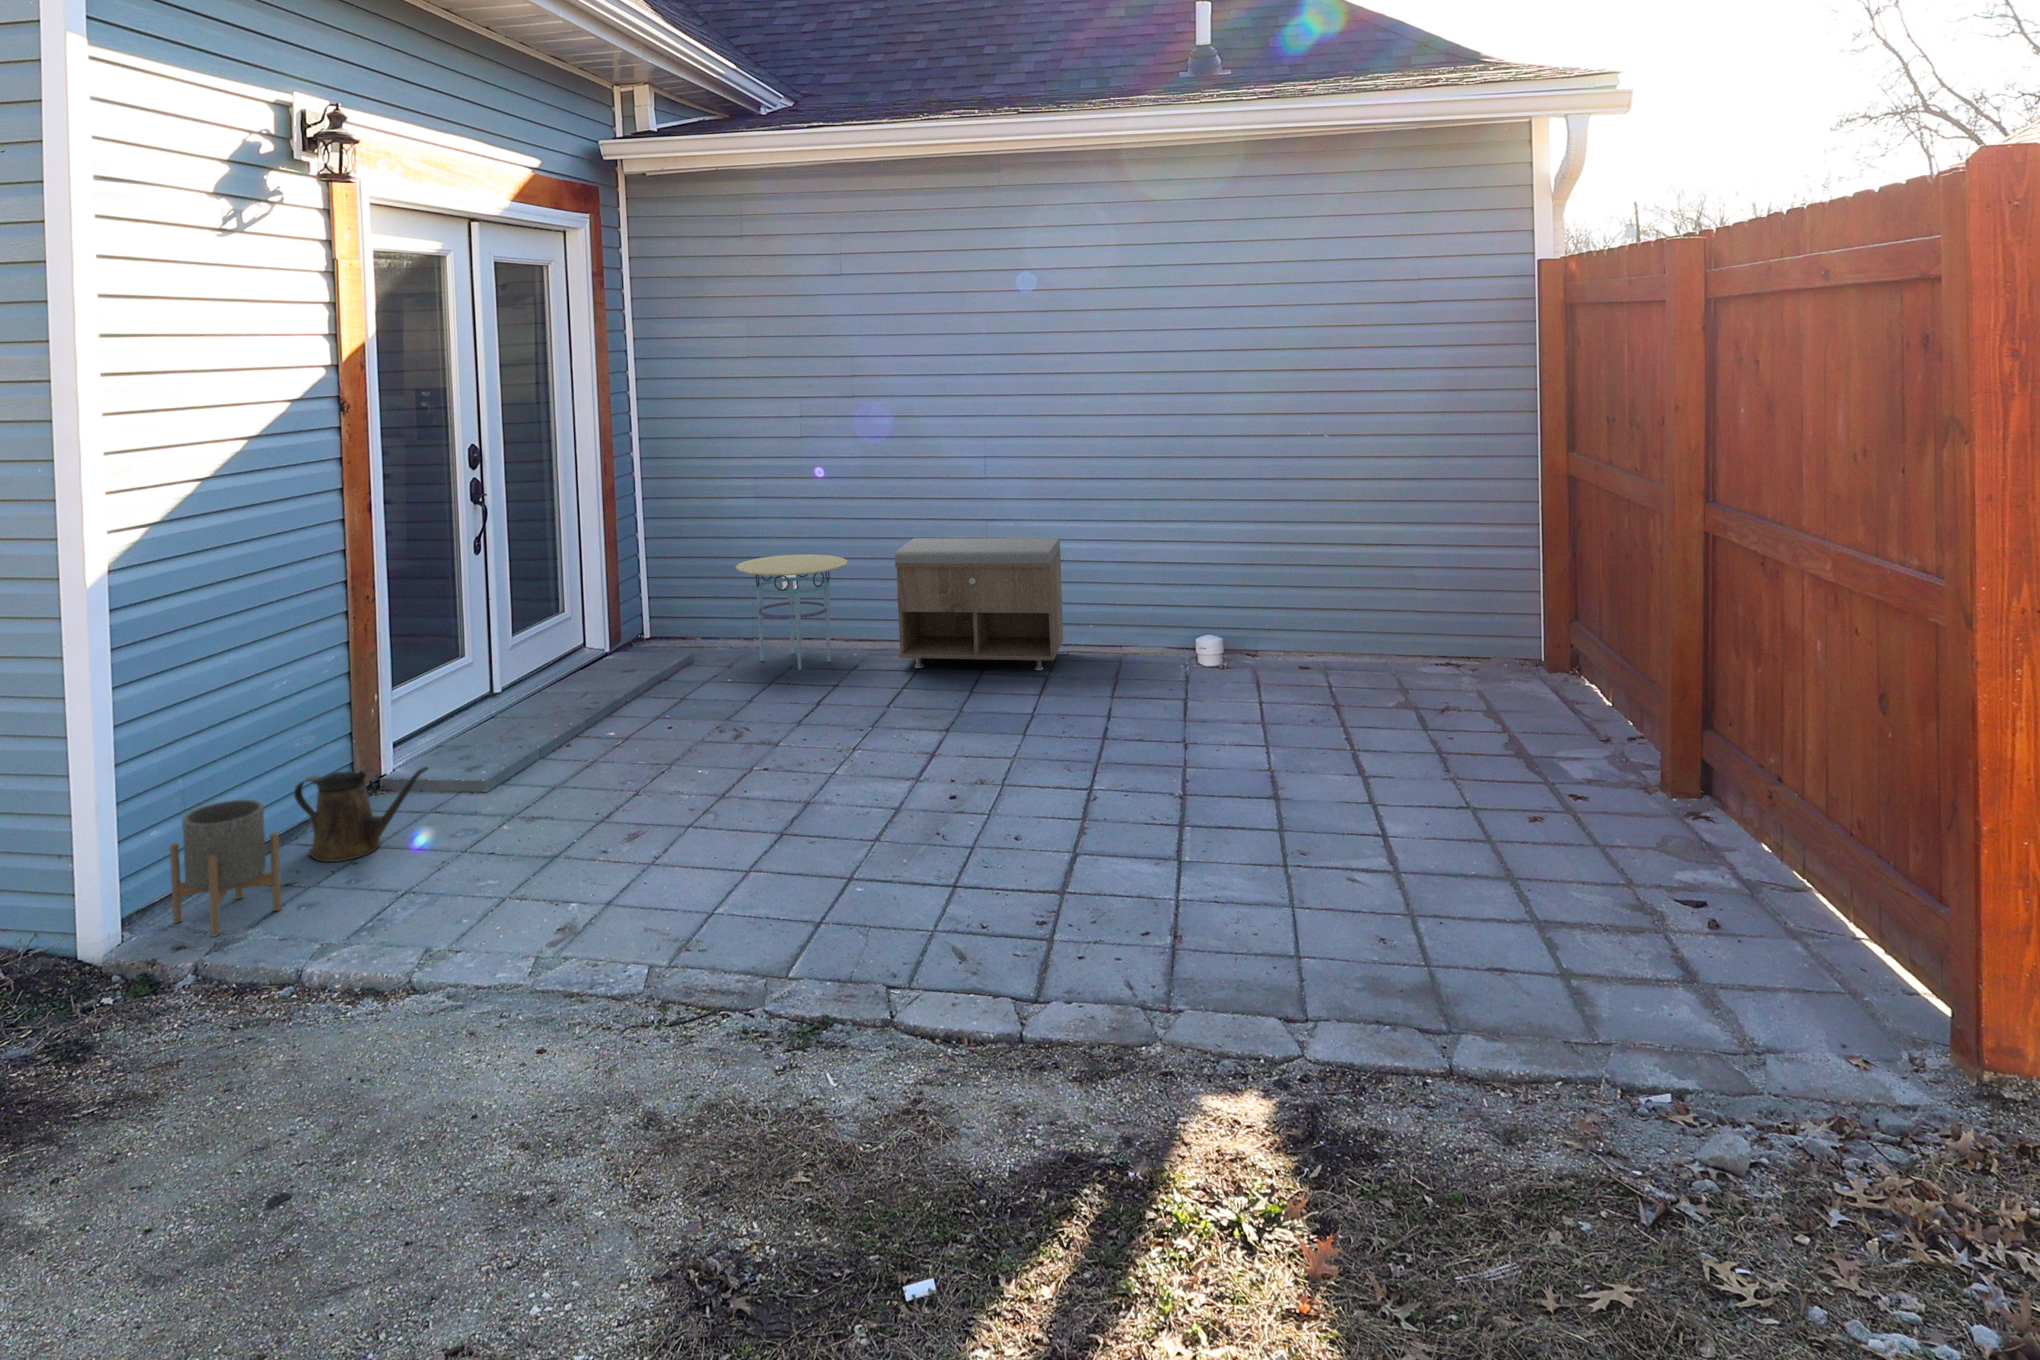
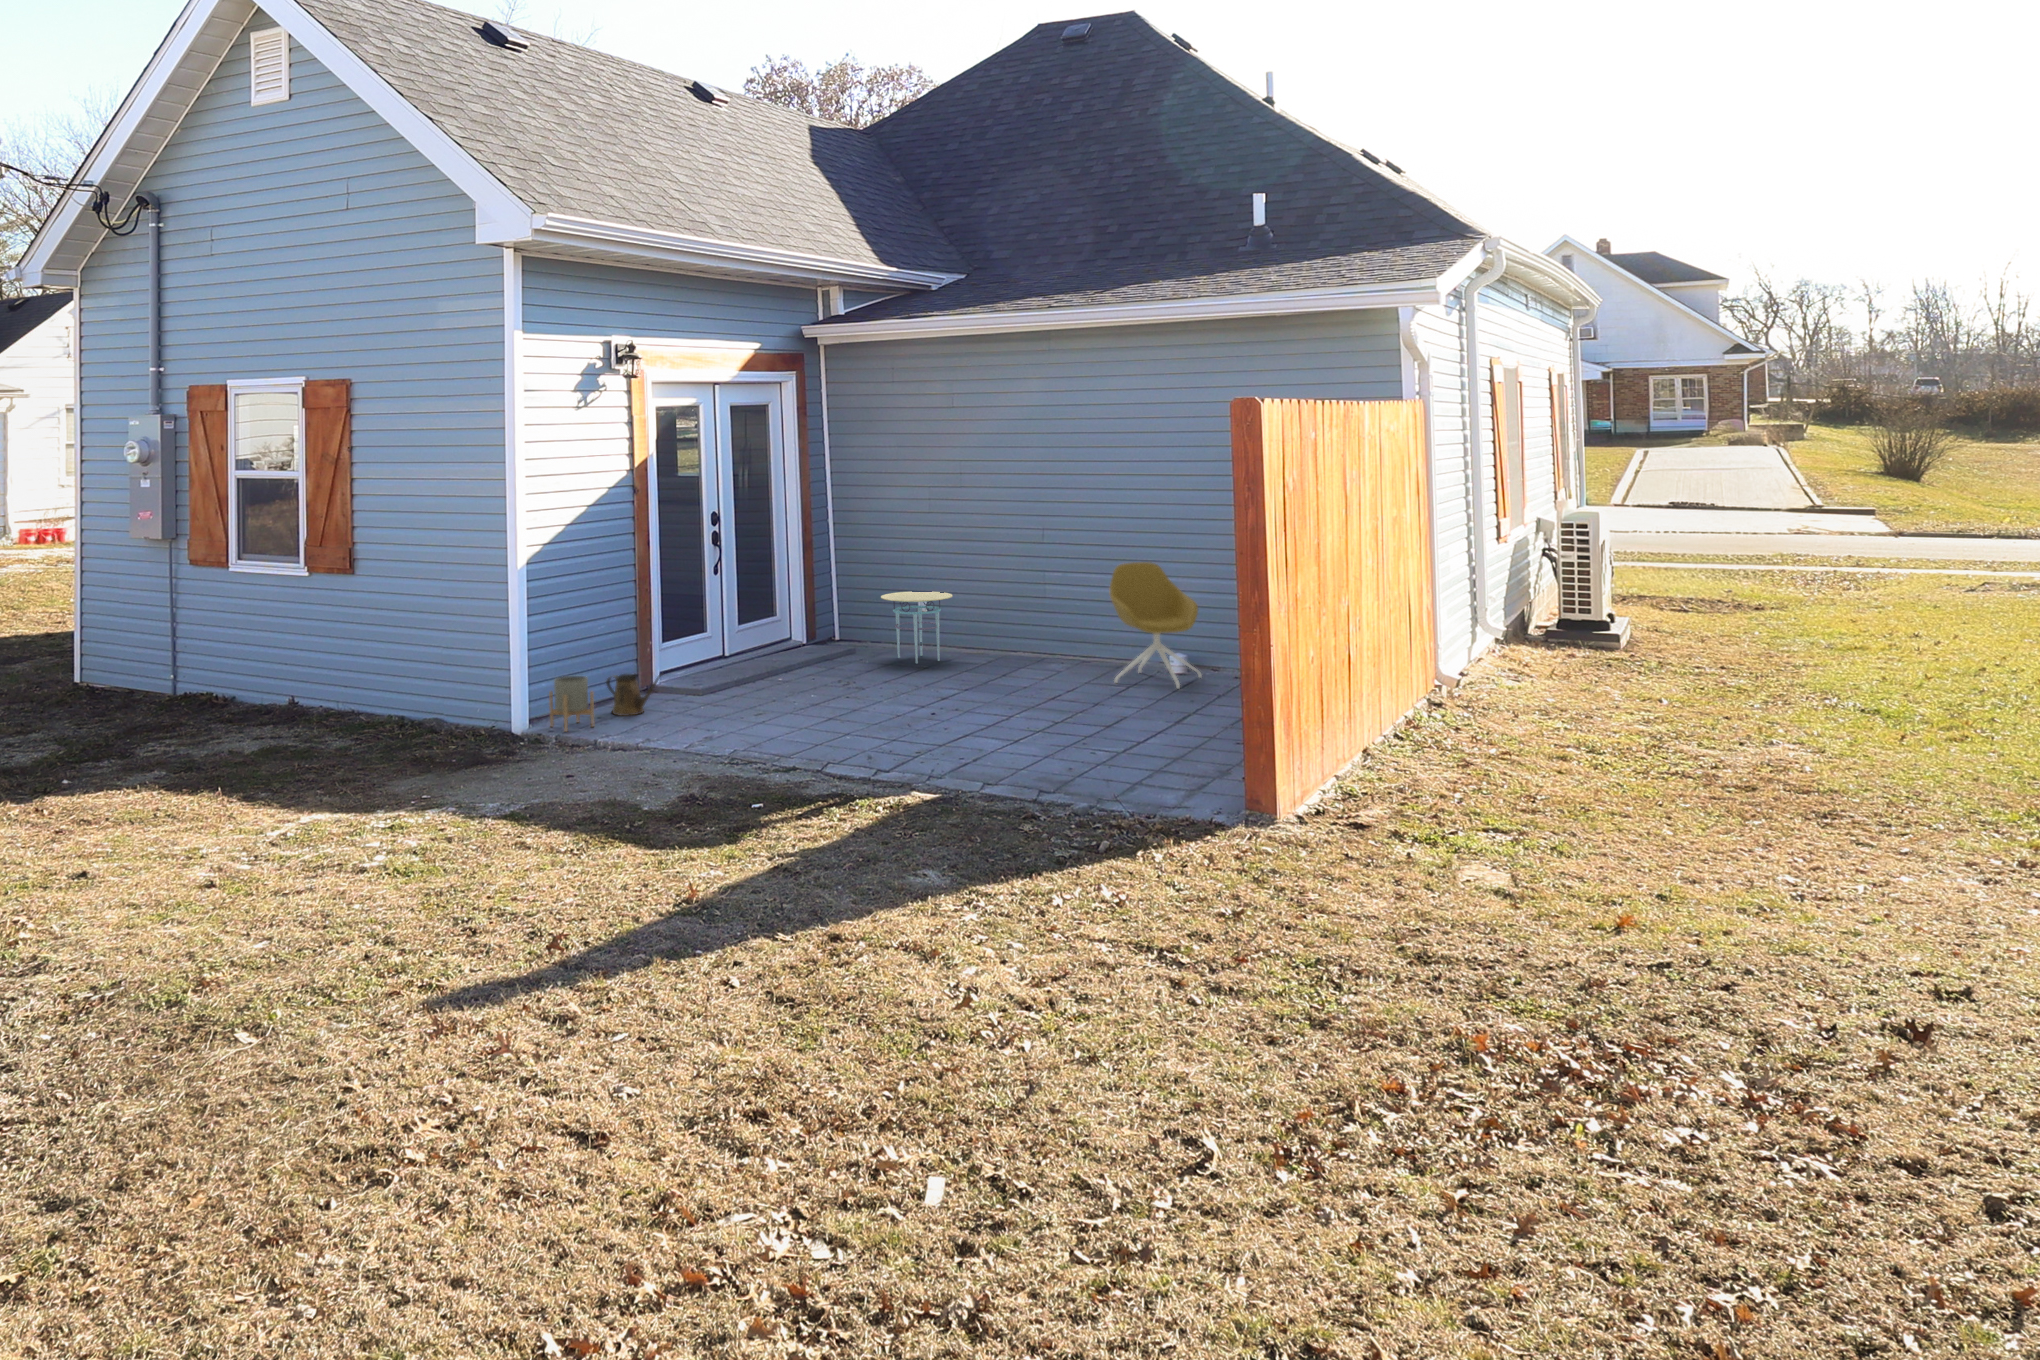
chair: none [1115,496,1249,687] -> present [1110,562,1202,688]
storage bench: present [895,538,1063,670] -> none [973,584,1092,673]

